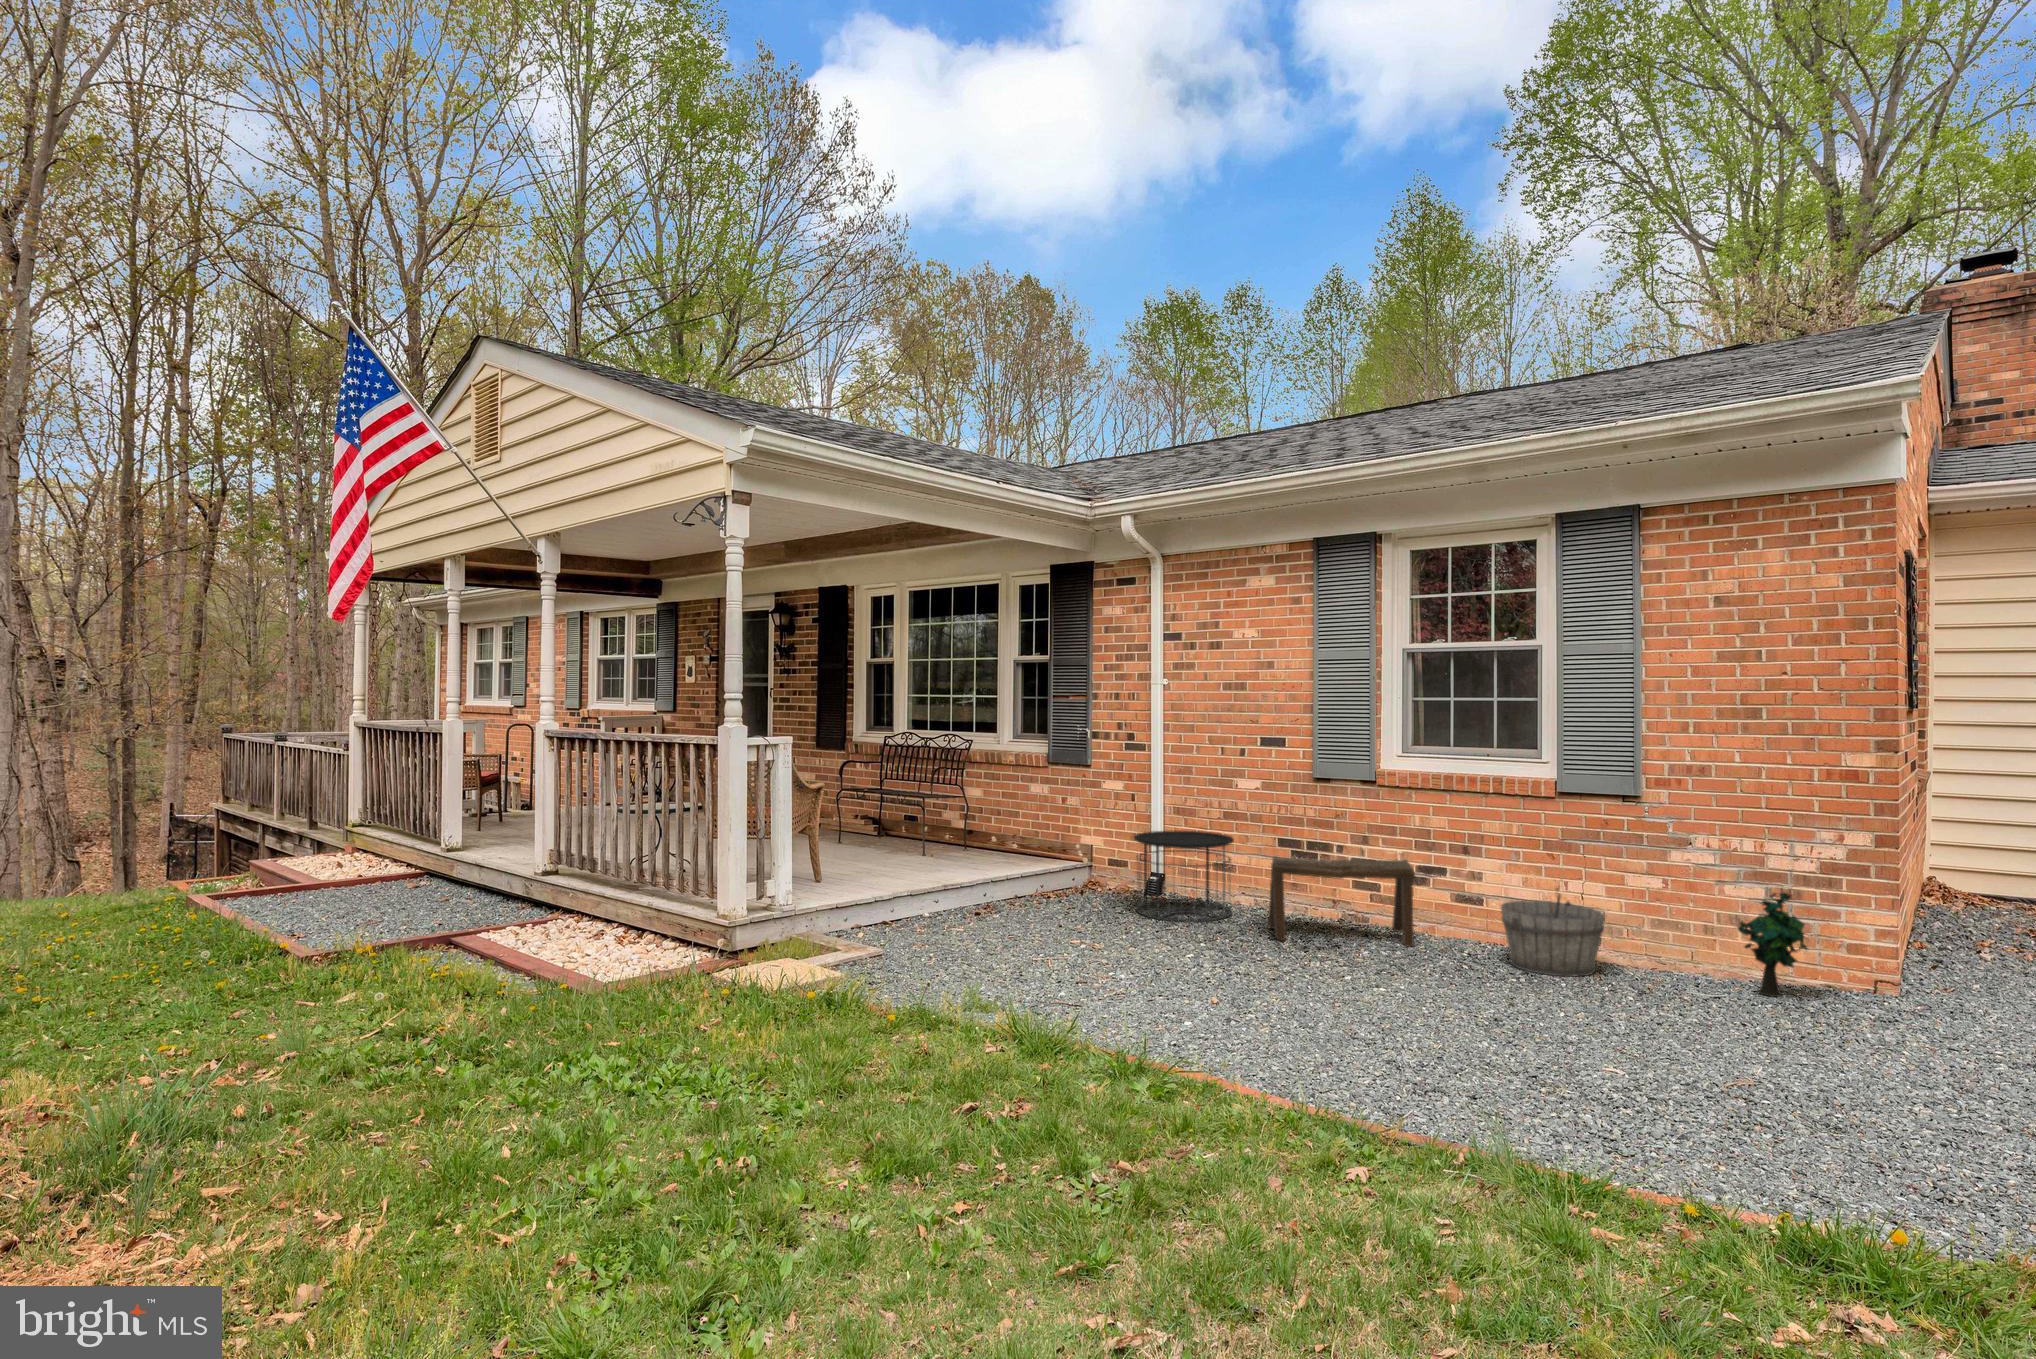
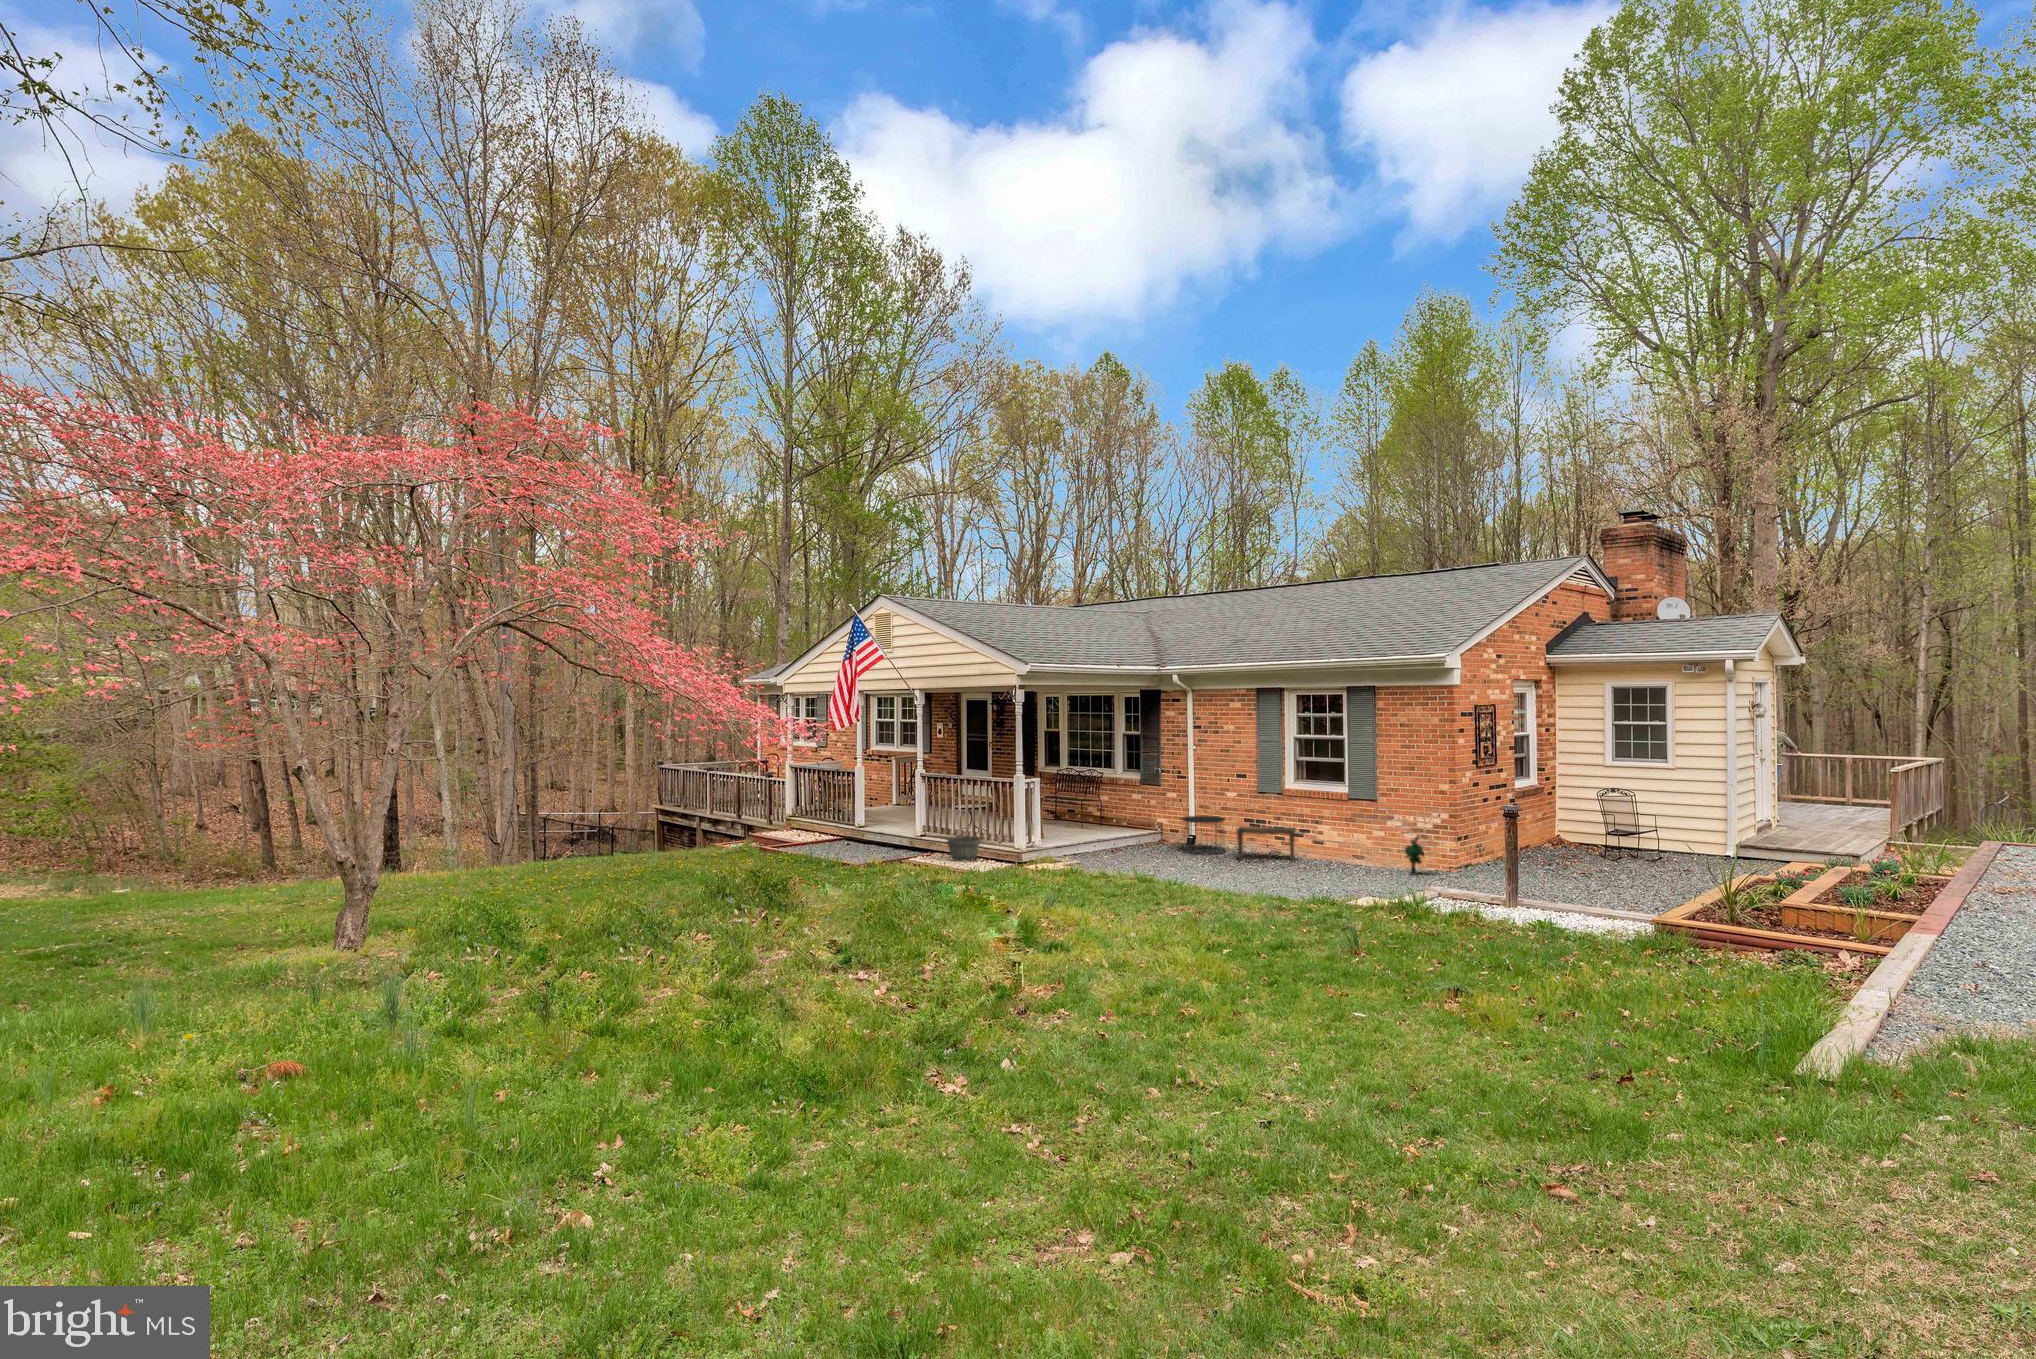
wooden bucket: present [1501,889,1605,977] -> present [947,836,980,861]

